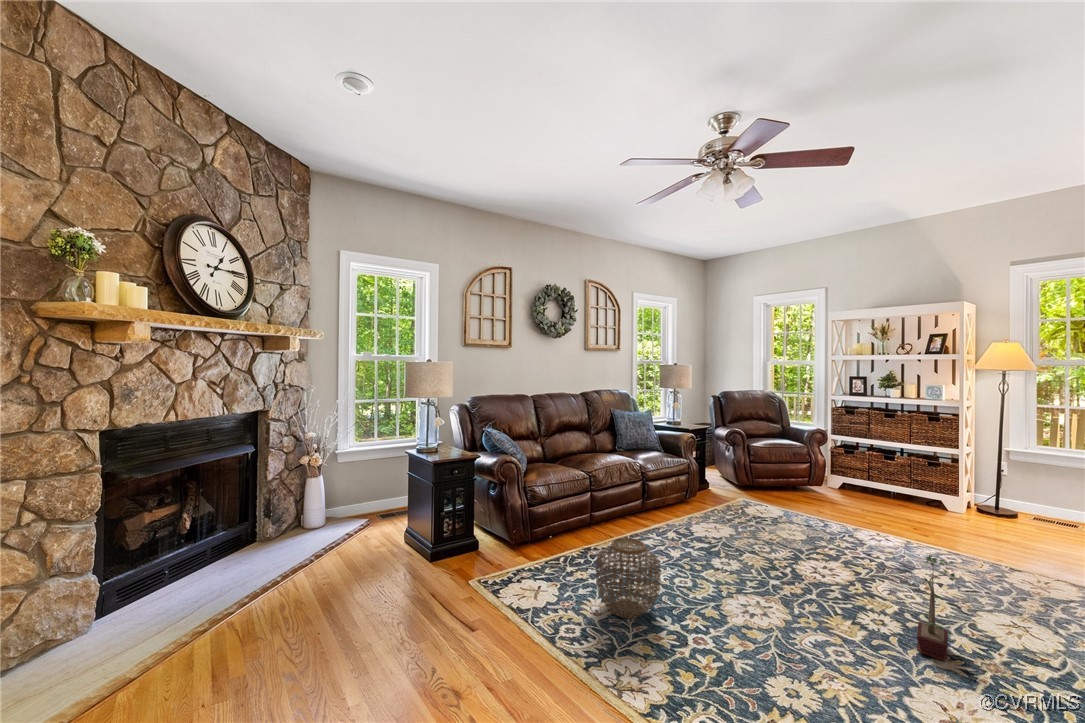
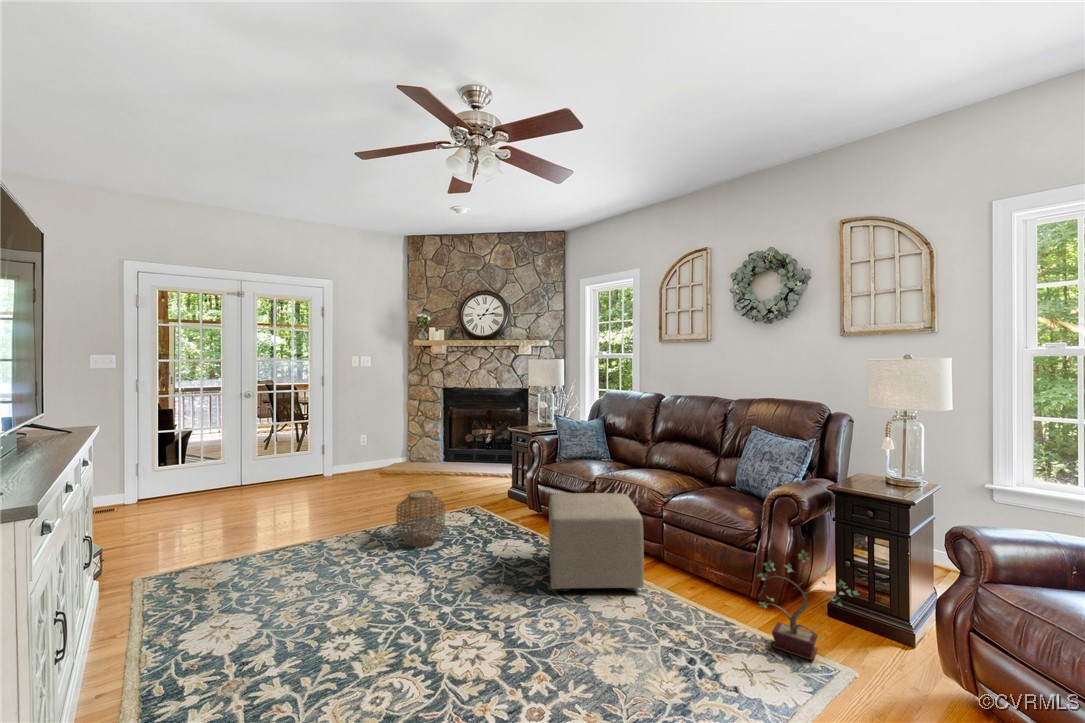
ottoman: none [637,469,719,543] -> present [549,493,644,592]
potted plant: present [917,554,958,661] -> present [757,550,859,660]

